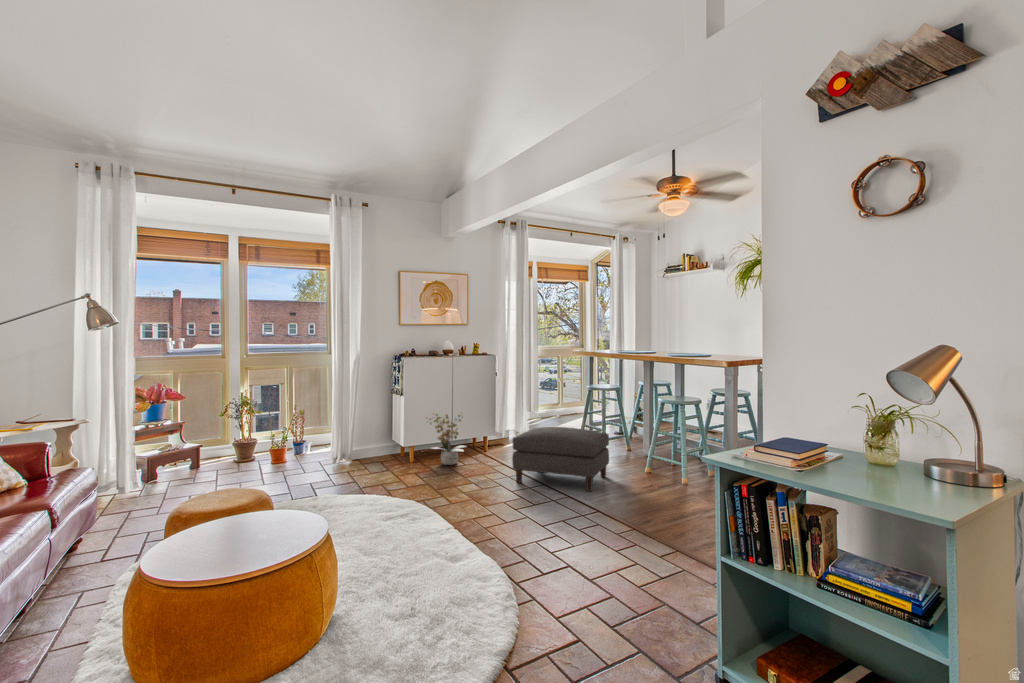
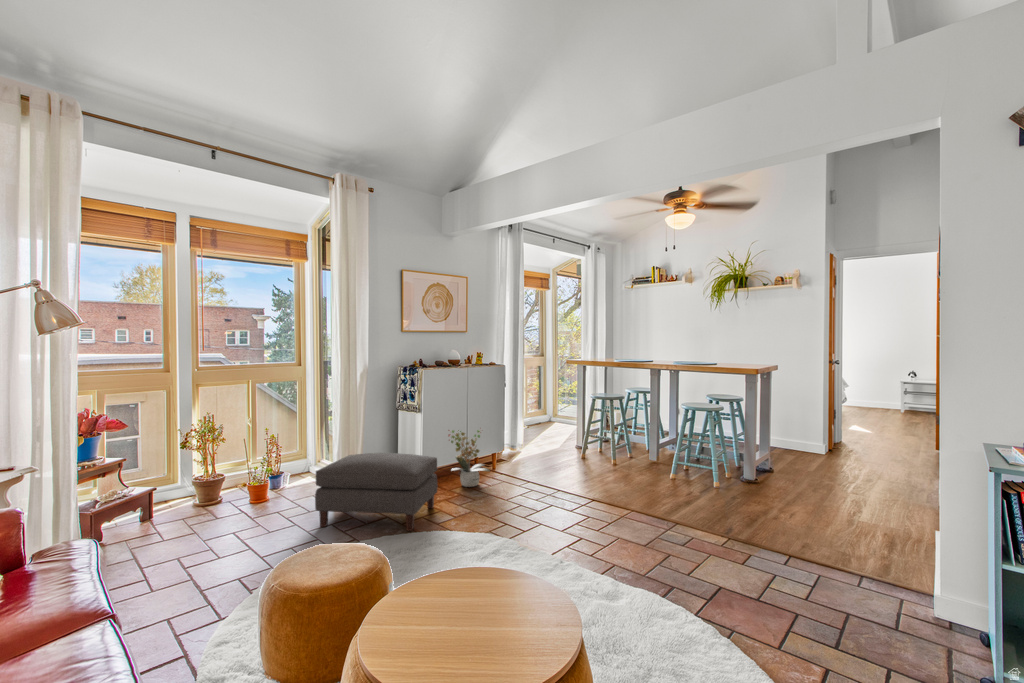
ottoman: present [512,427,609,491] -> present [315,453,438,531]

